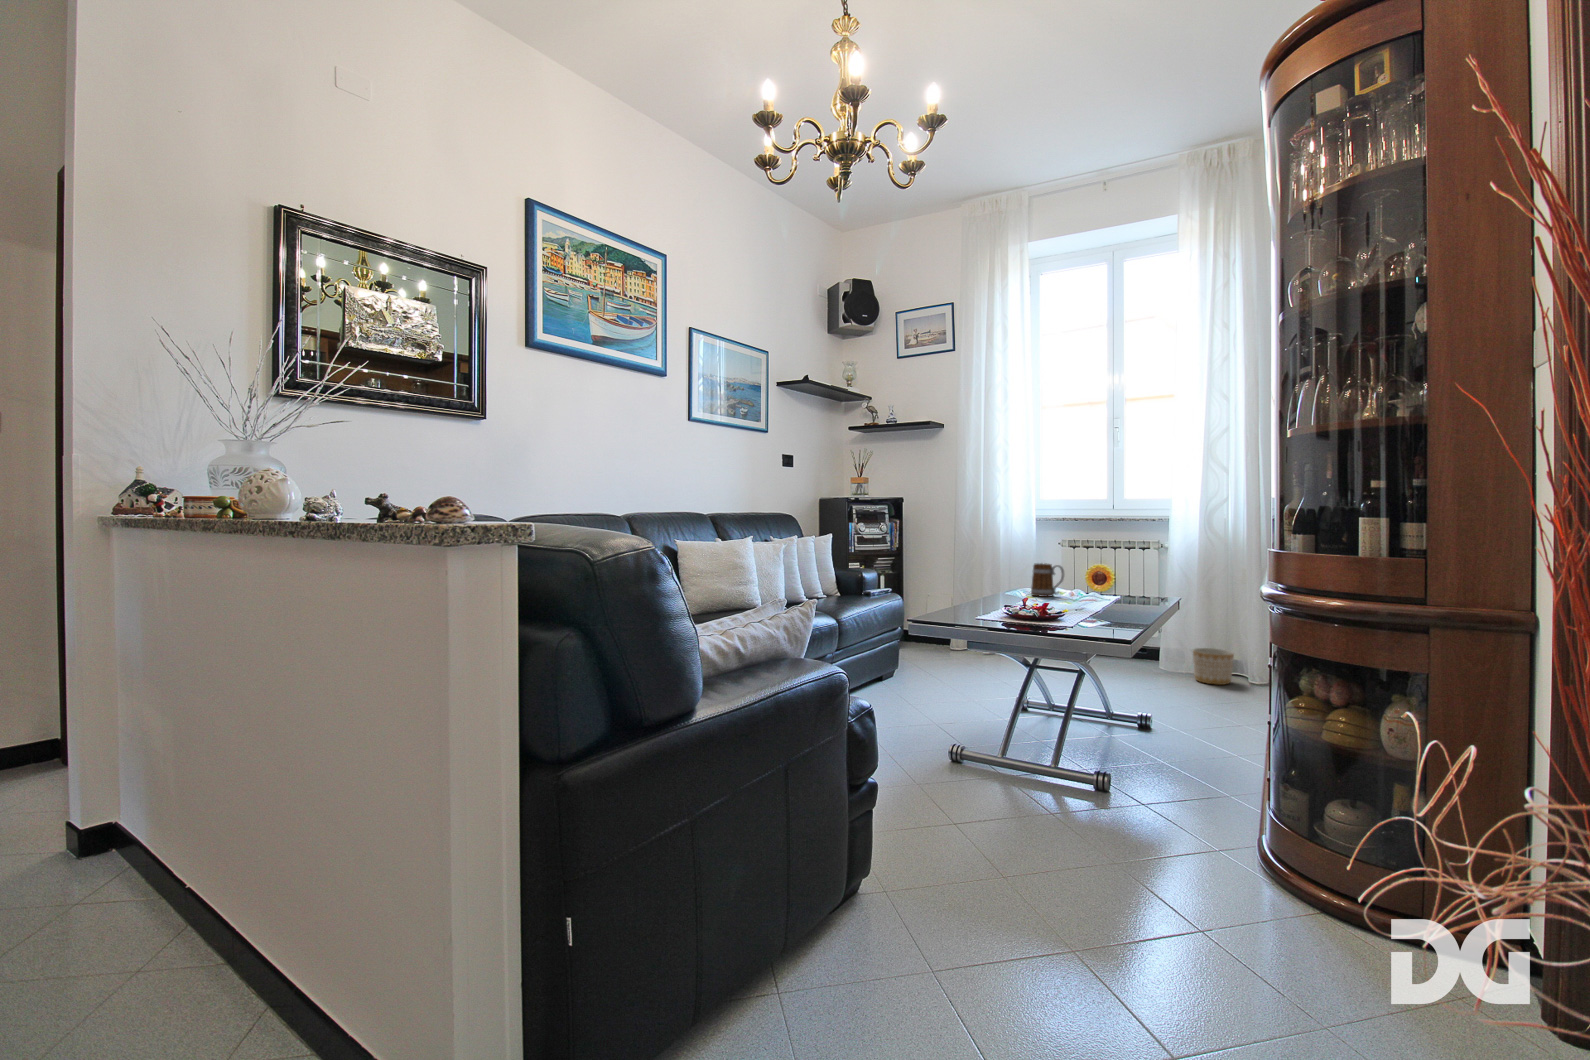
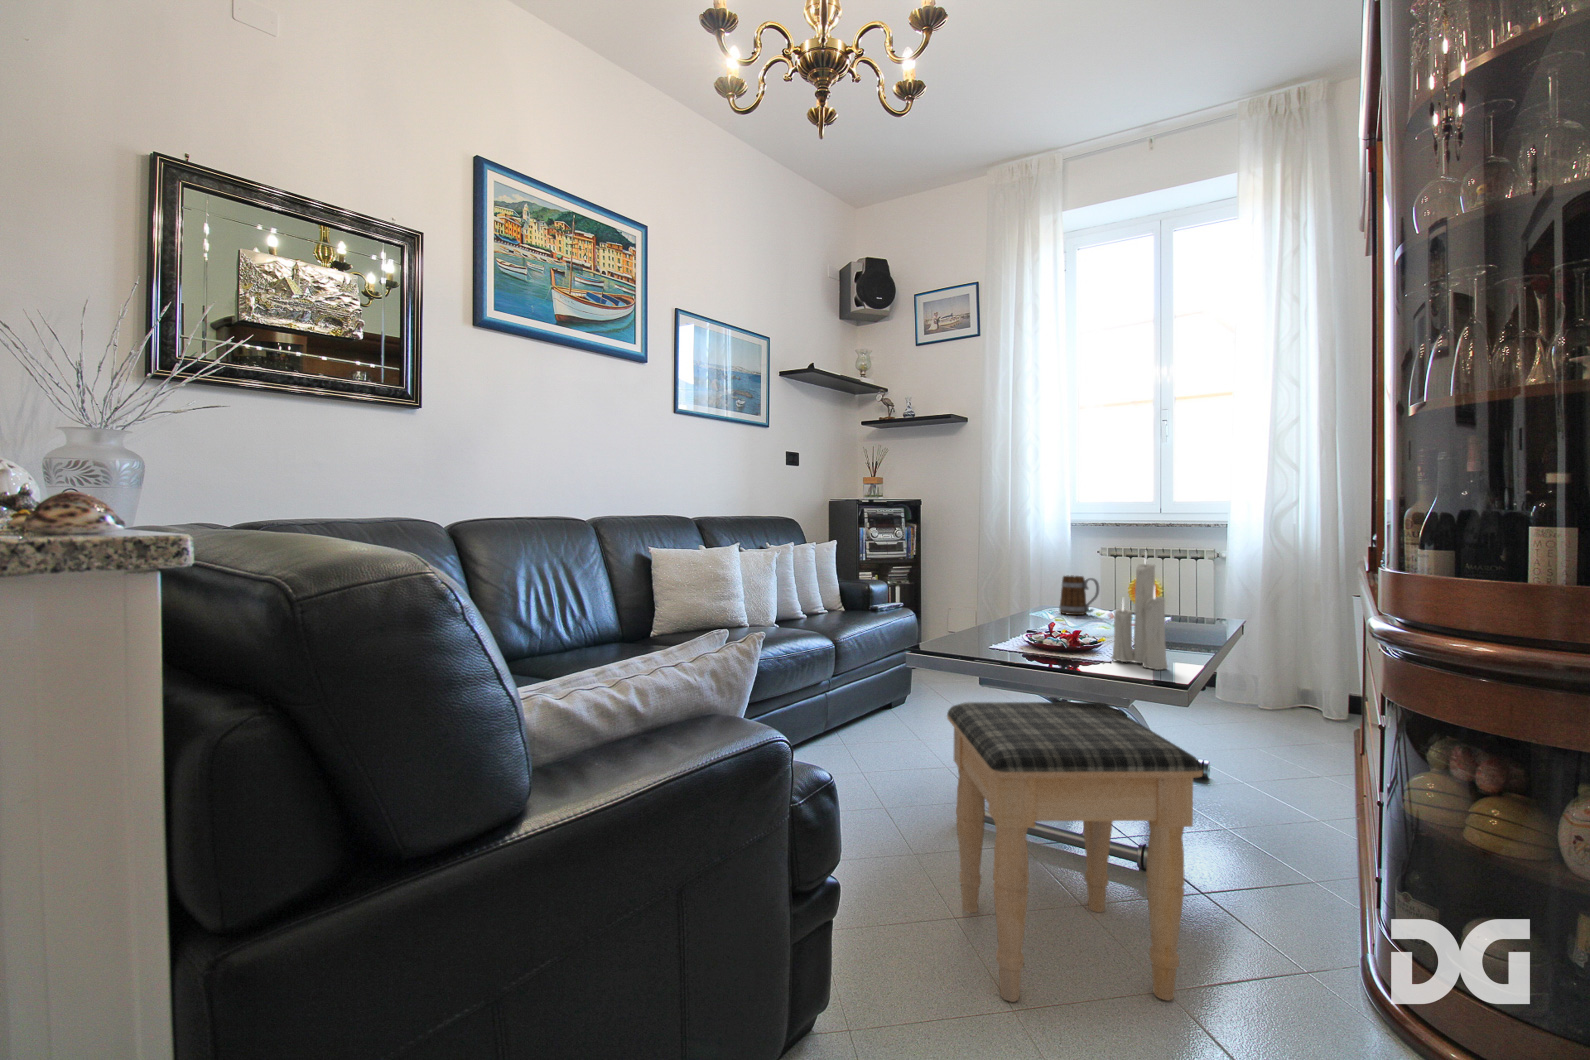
candle: none [1075,534,1119,632] -> present [1111,563,1167,670]
planter: present [1193,648,1234,685] -> none [1252,673,1303,718]
footstool: none [950,656,1142,871] -> present [947,702,1203,1002]

